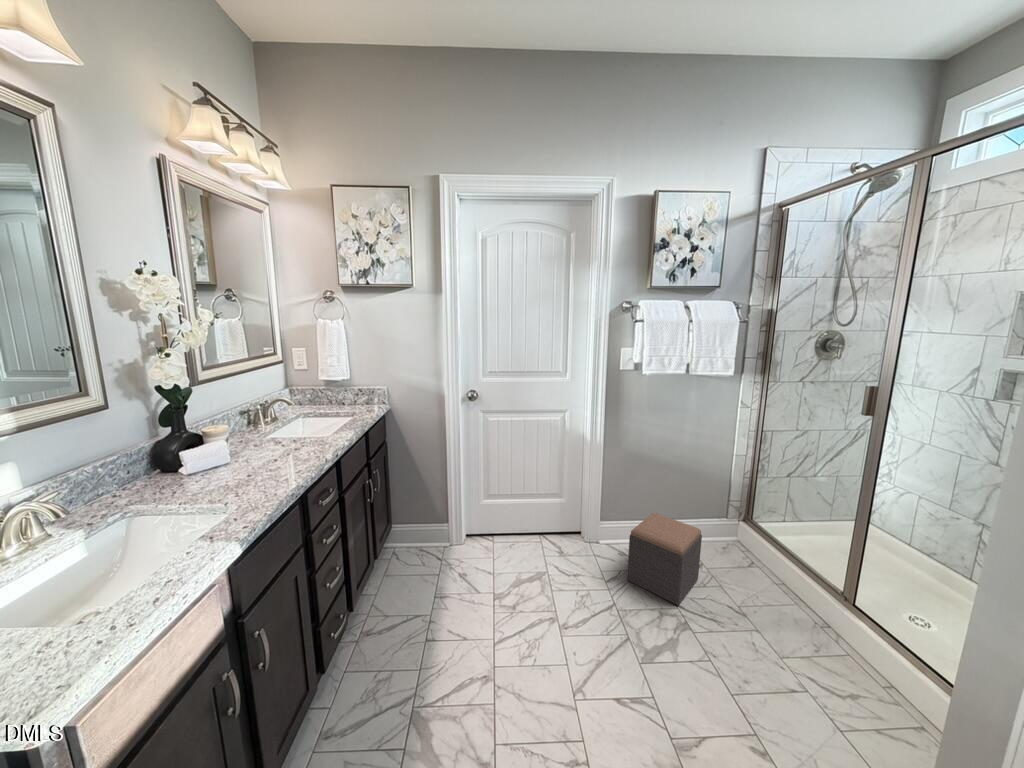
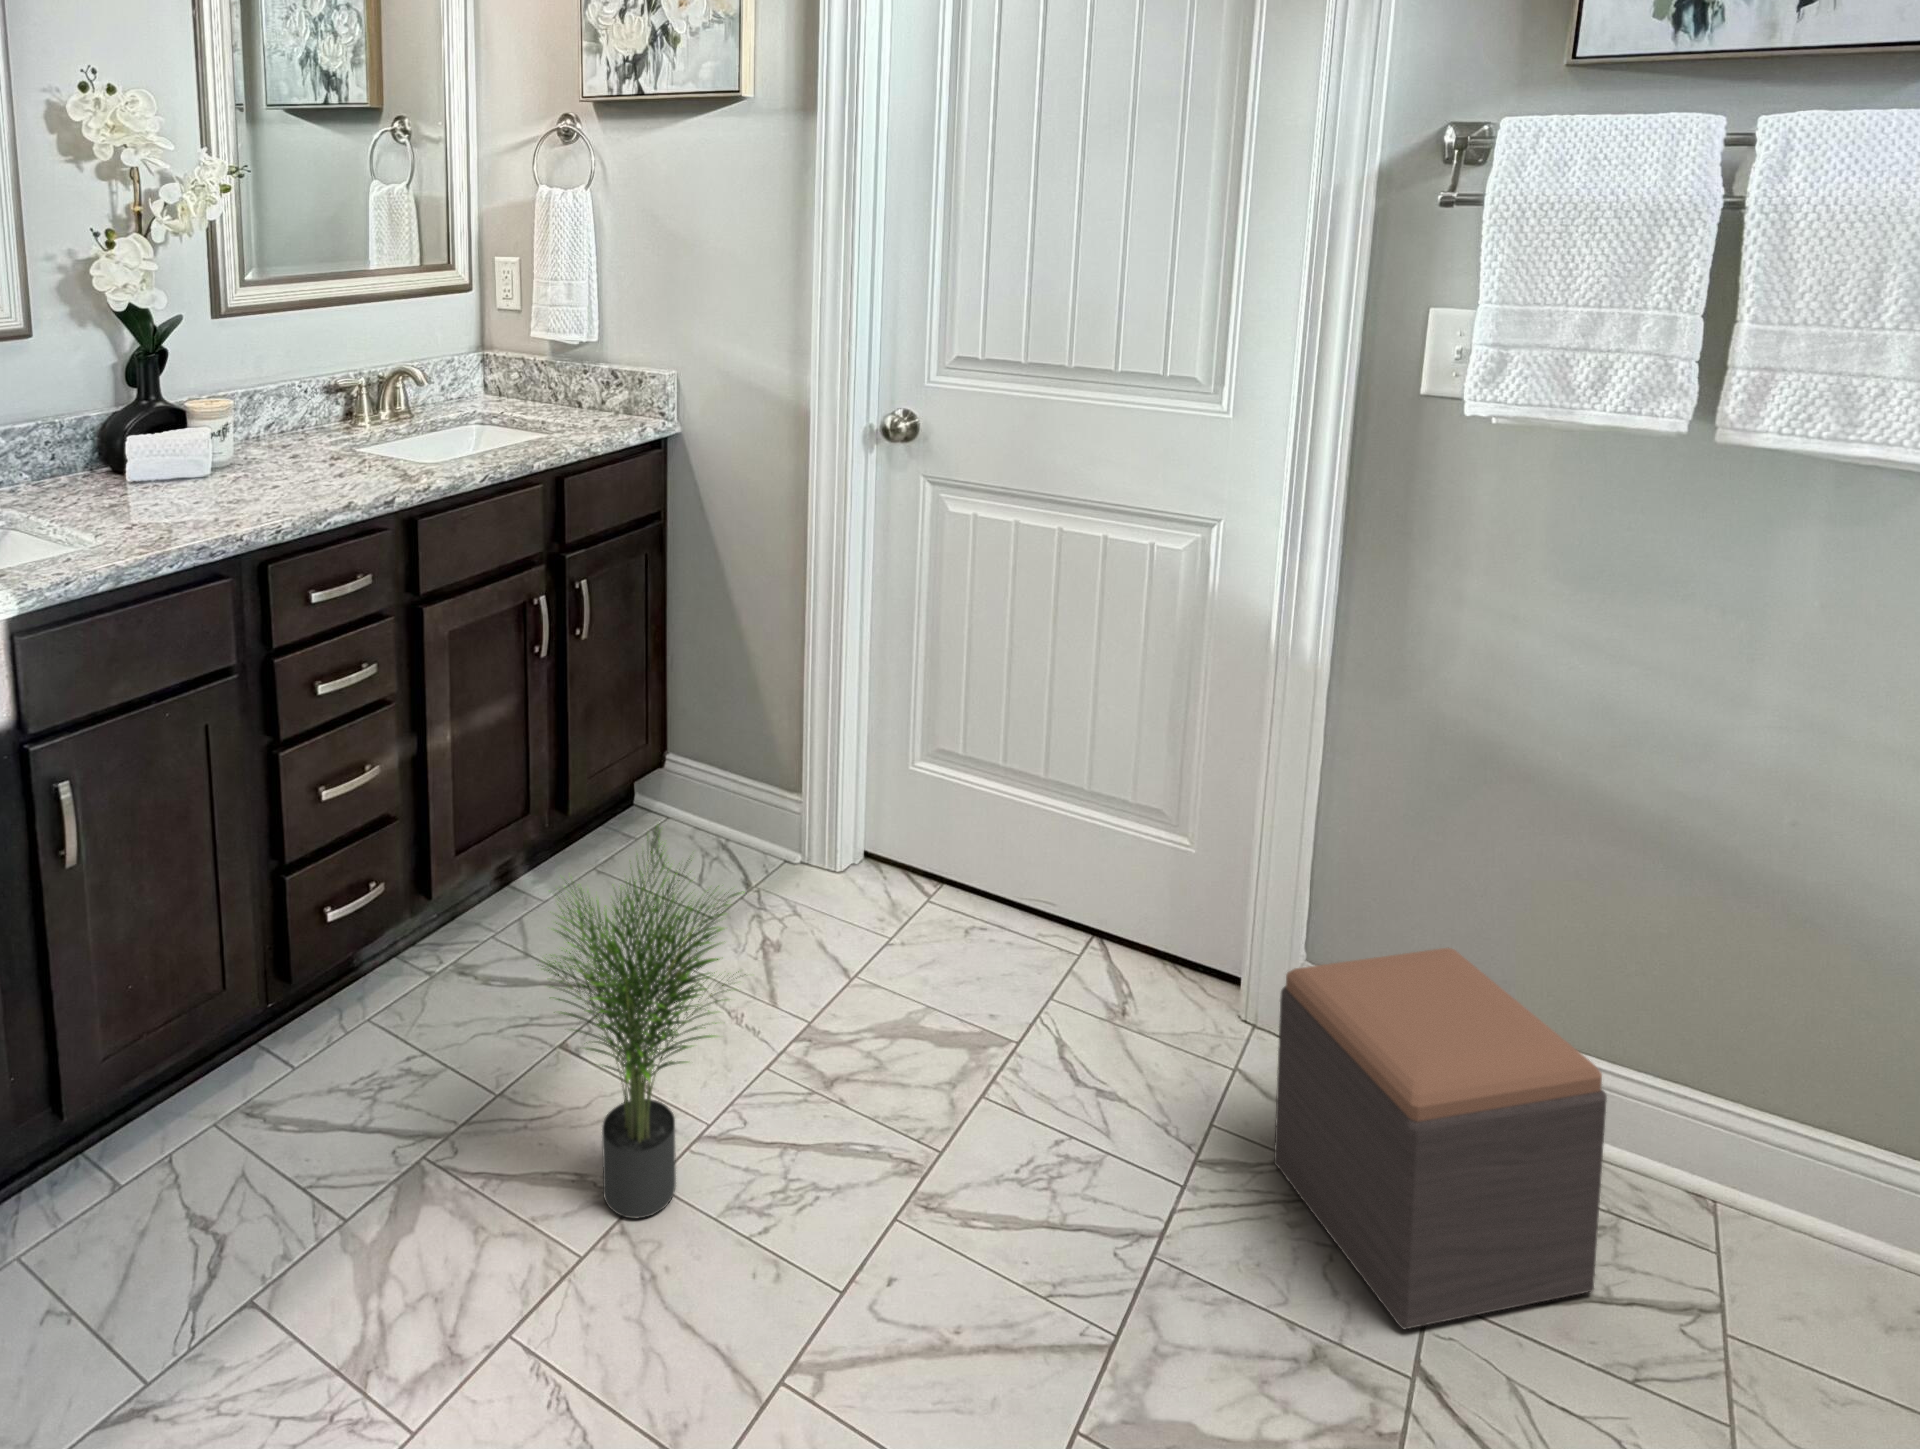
potted plant: none [440,548,530,681] -> present [538,839,744,1219]

